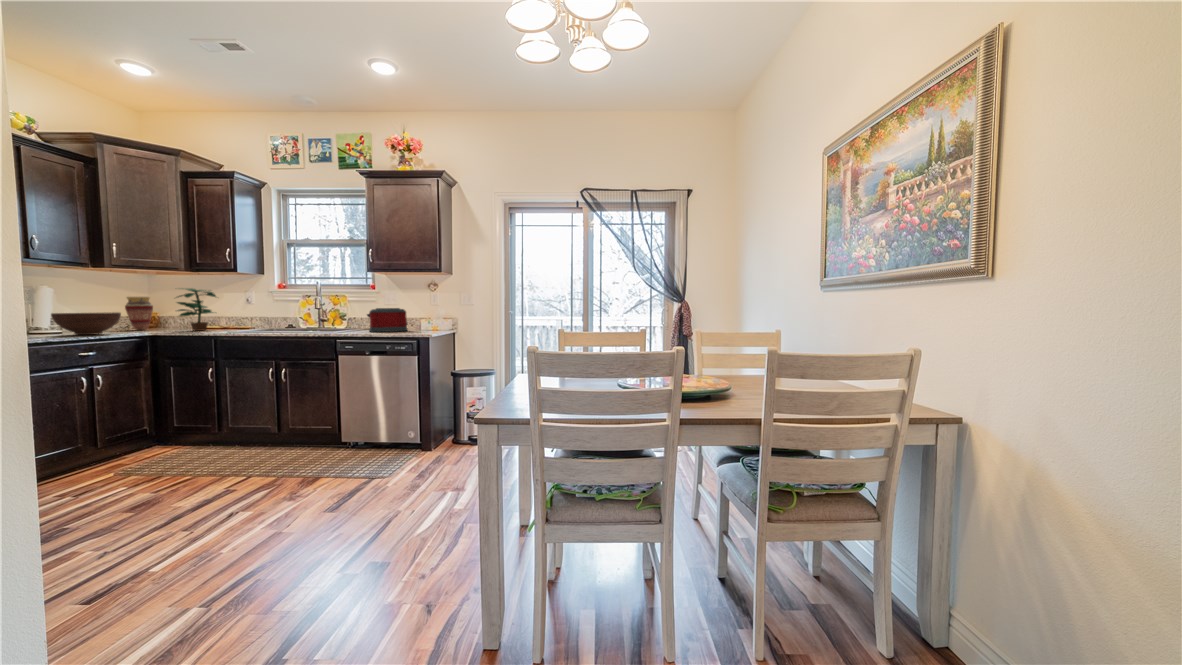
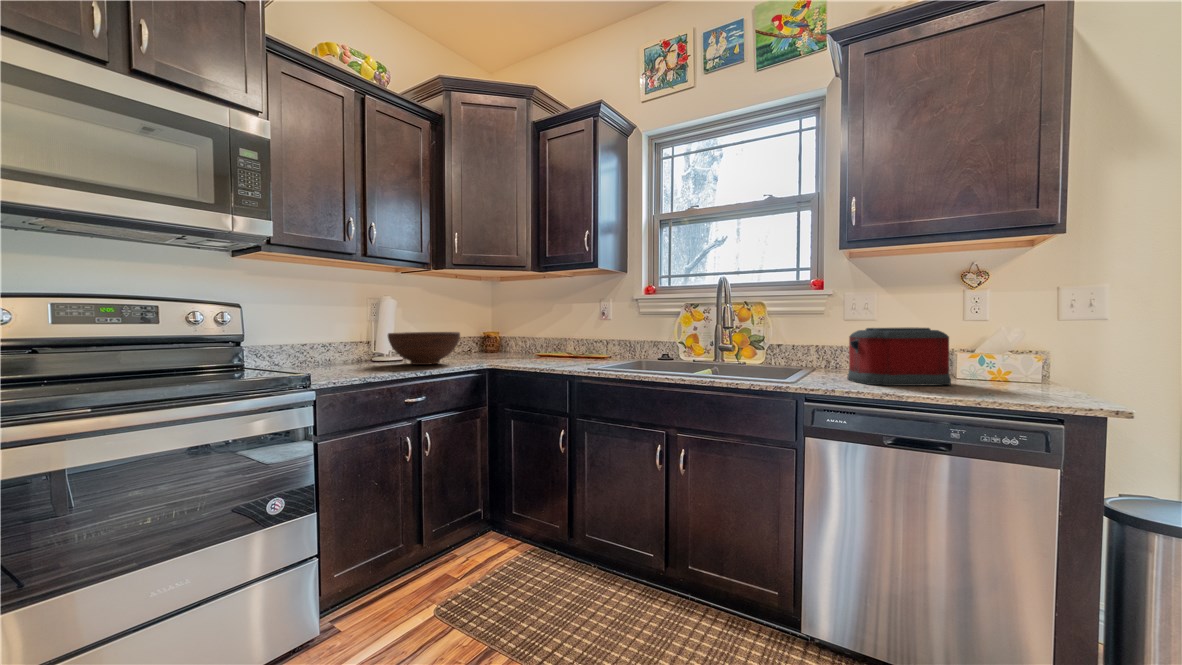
potted plant: present [177,288,216,331] -> none [517,297,569,359]
vase: present [125,296,153,330] -> none [469,310,496,354]

